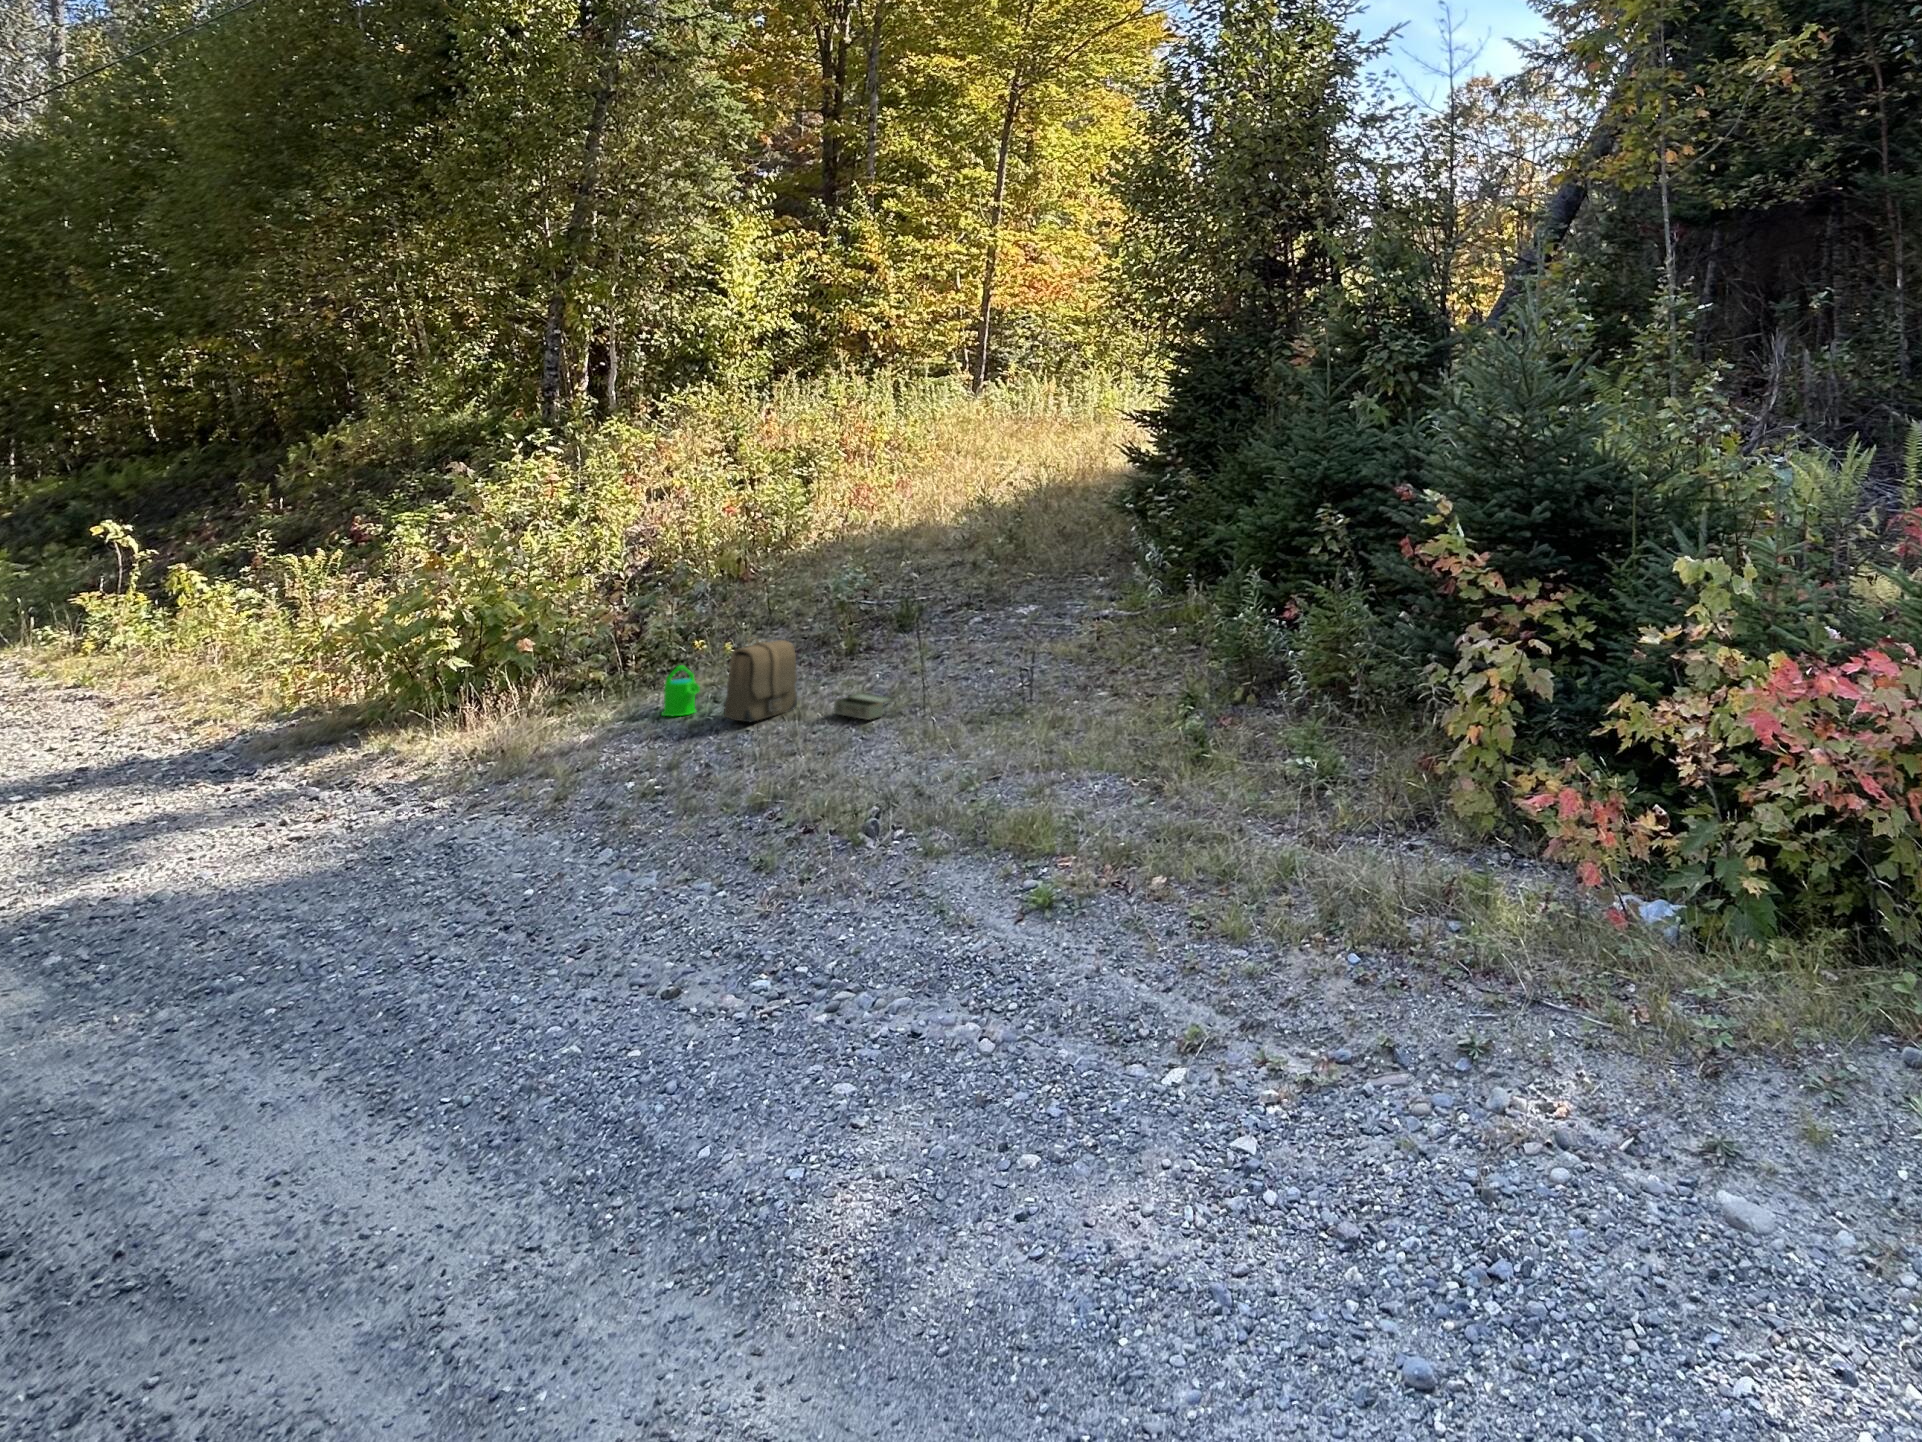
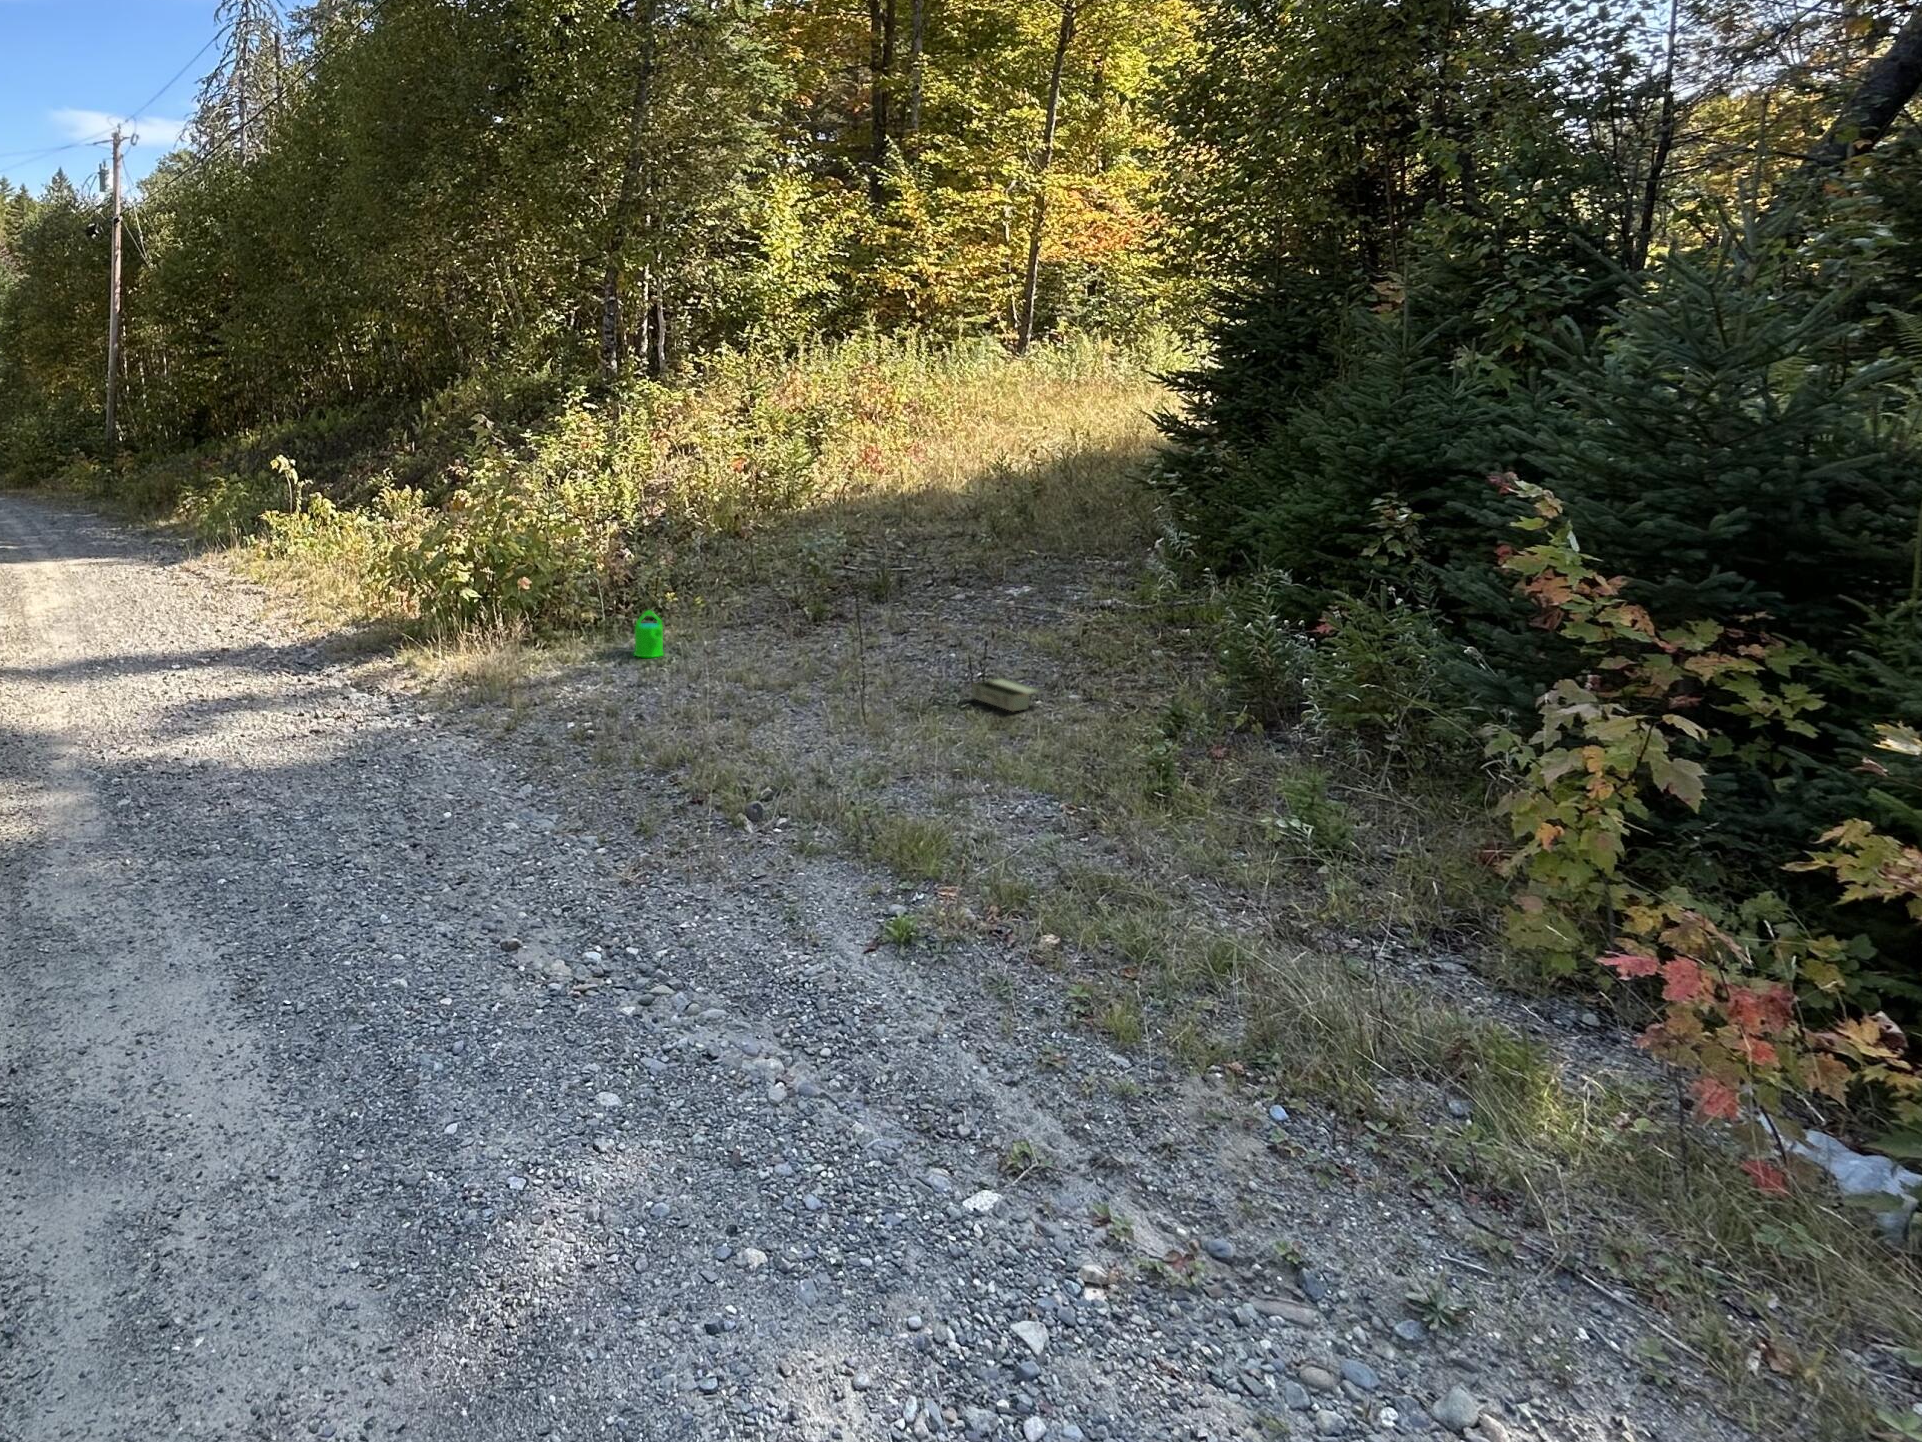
backpack: present [724,637,797,722] -> none [680,591,751,673]
toolbox: present [834,693,895,720] -> present [972,678,1042,711]

